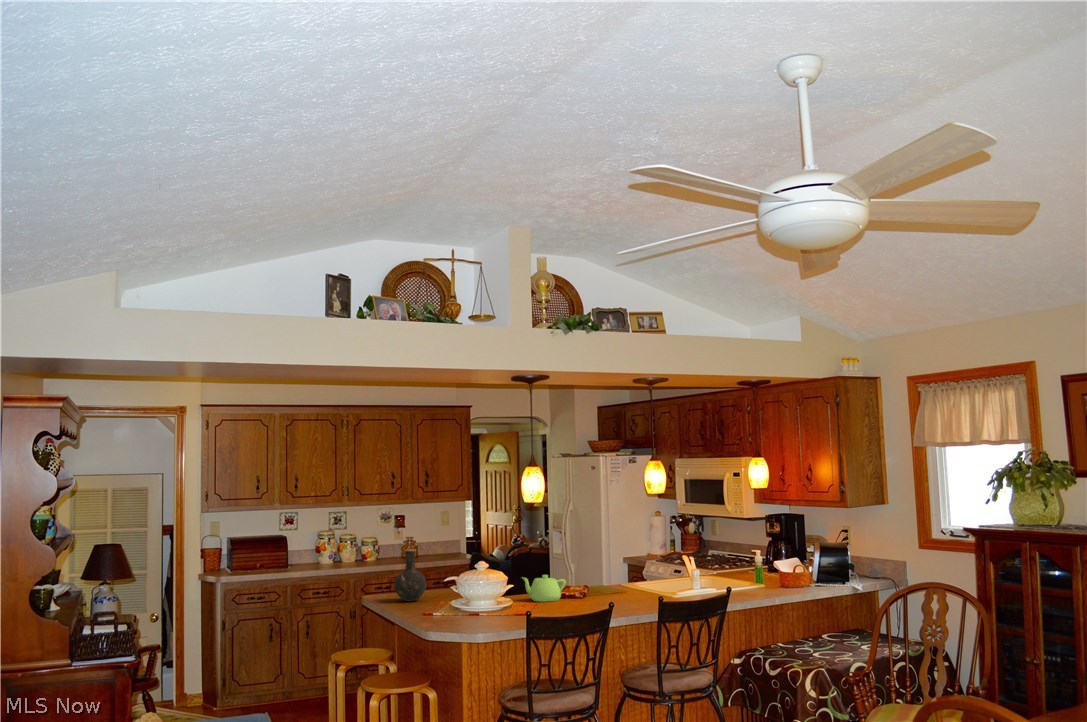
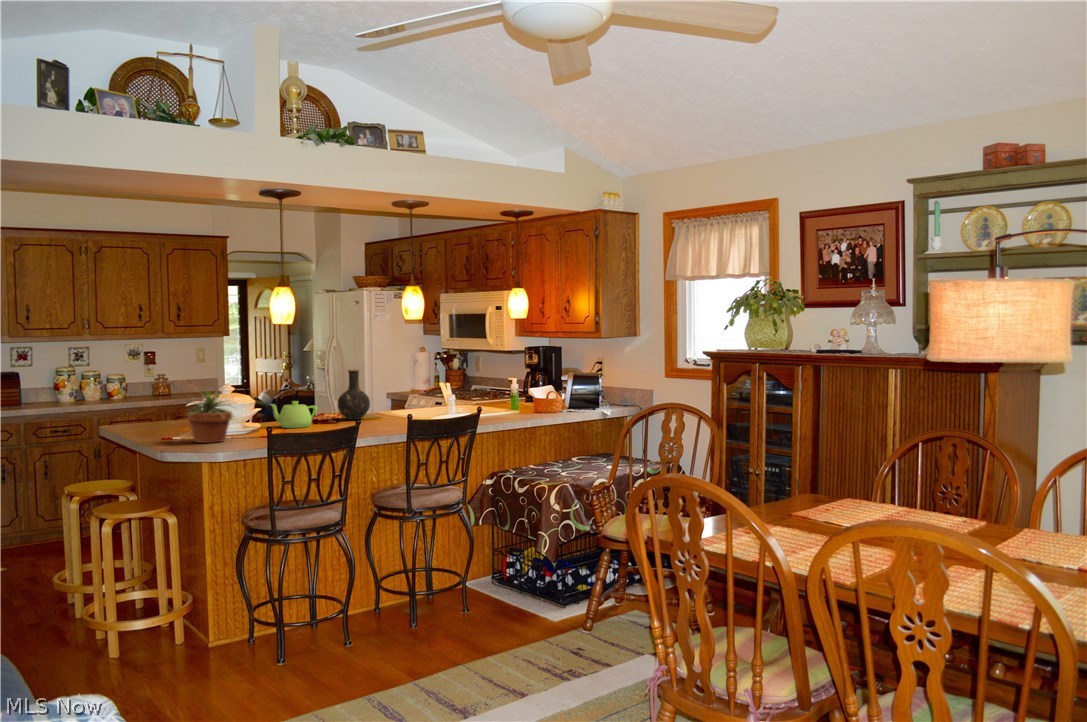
vase: present [394,549,426,602] -> present [338,369,370,420]
potted plant: none [451,563,499,618] -> present [187,391,233,443]

